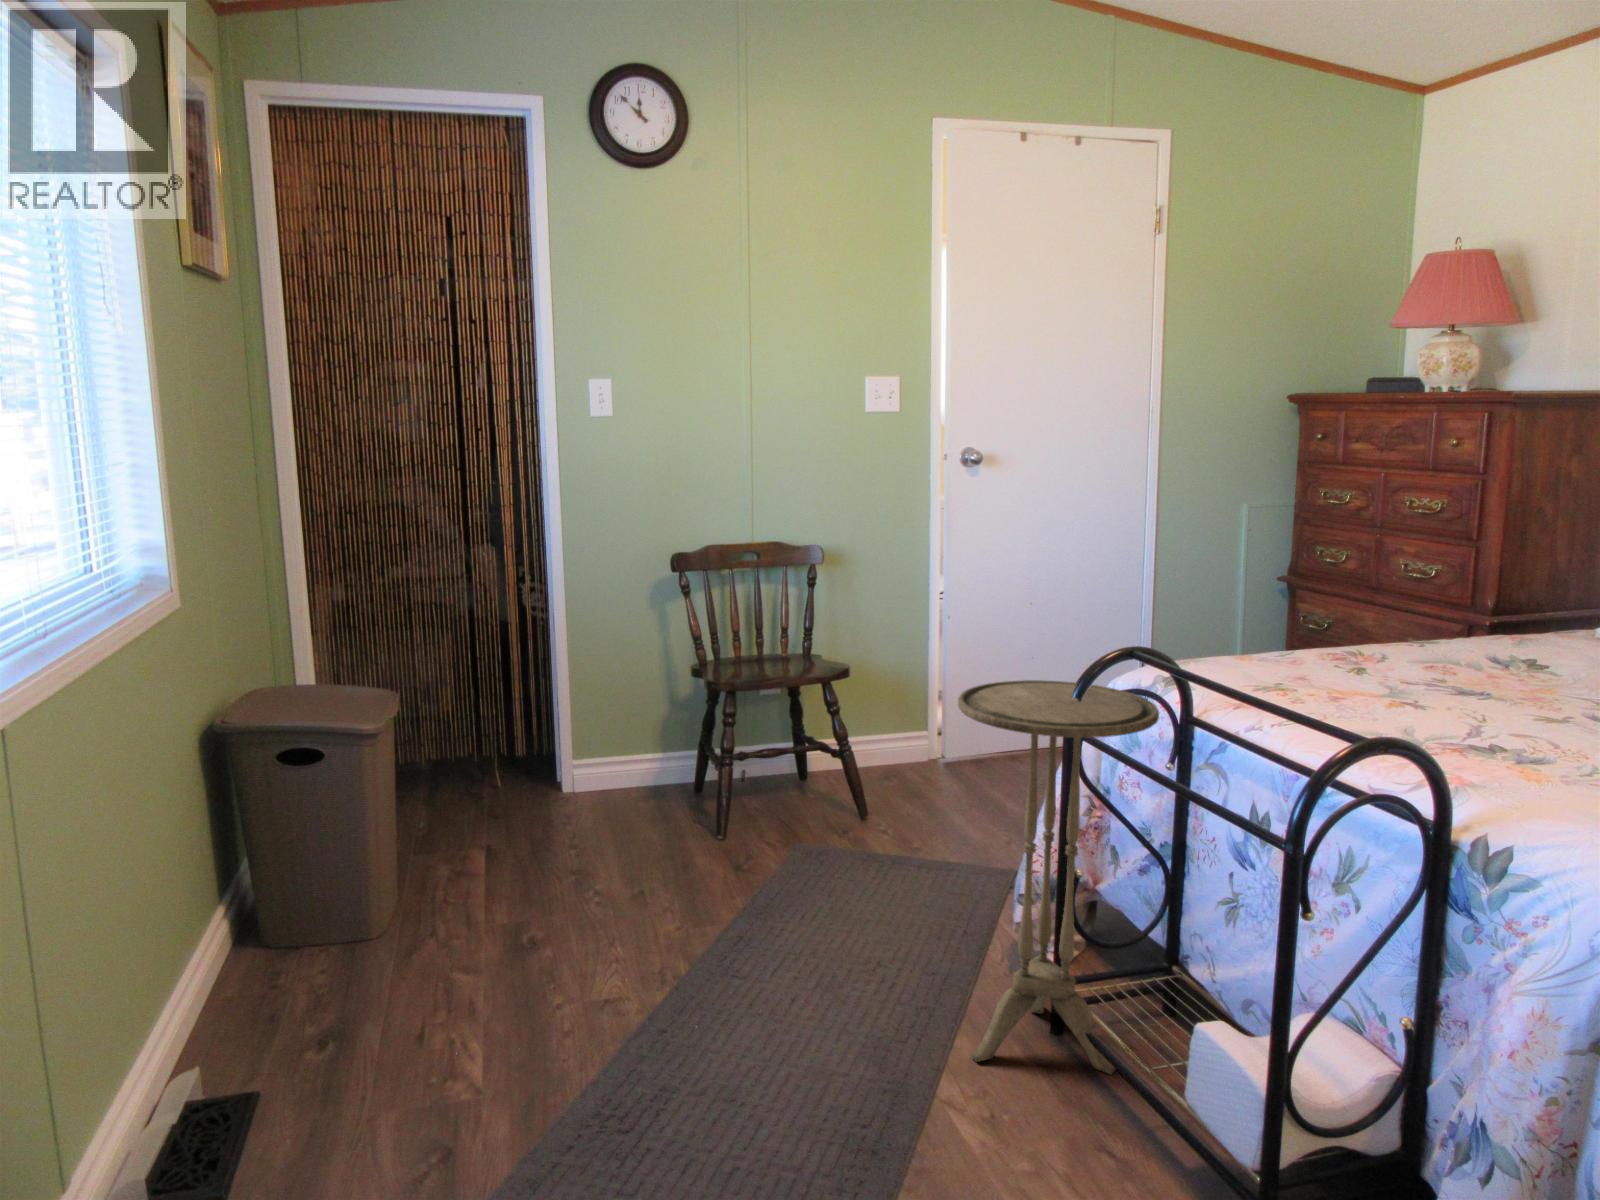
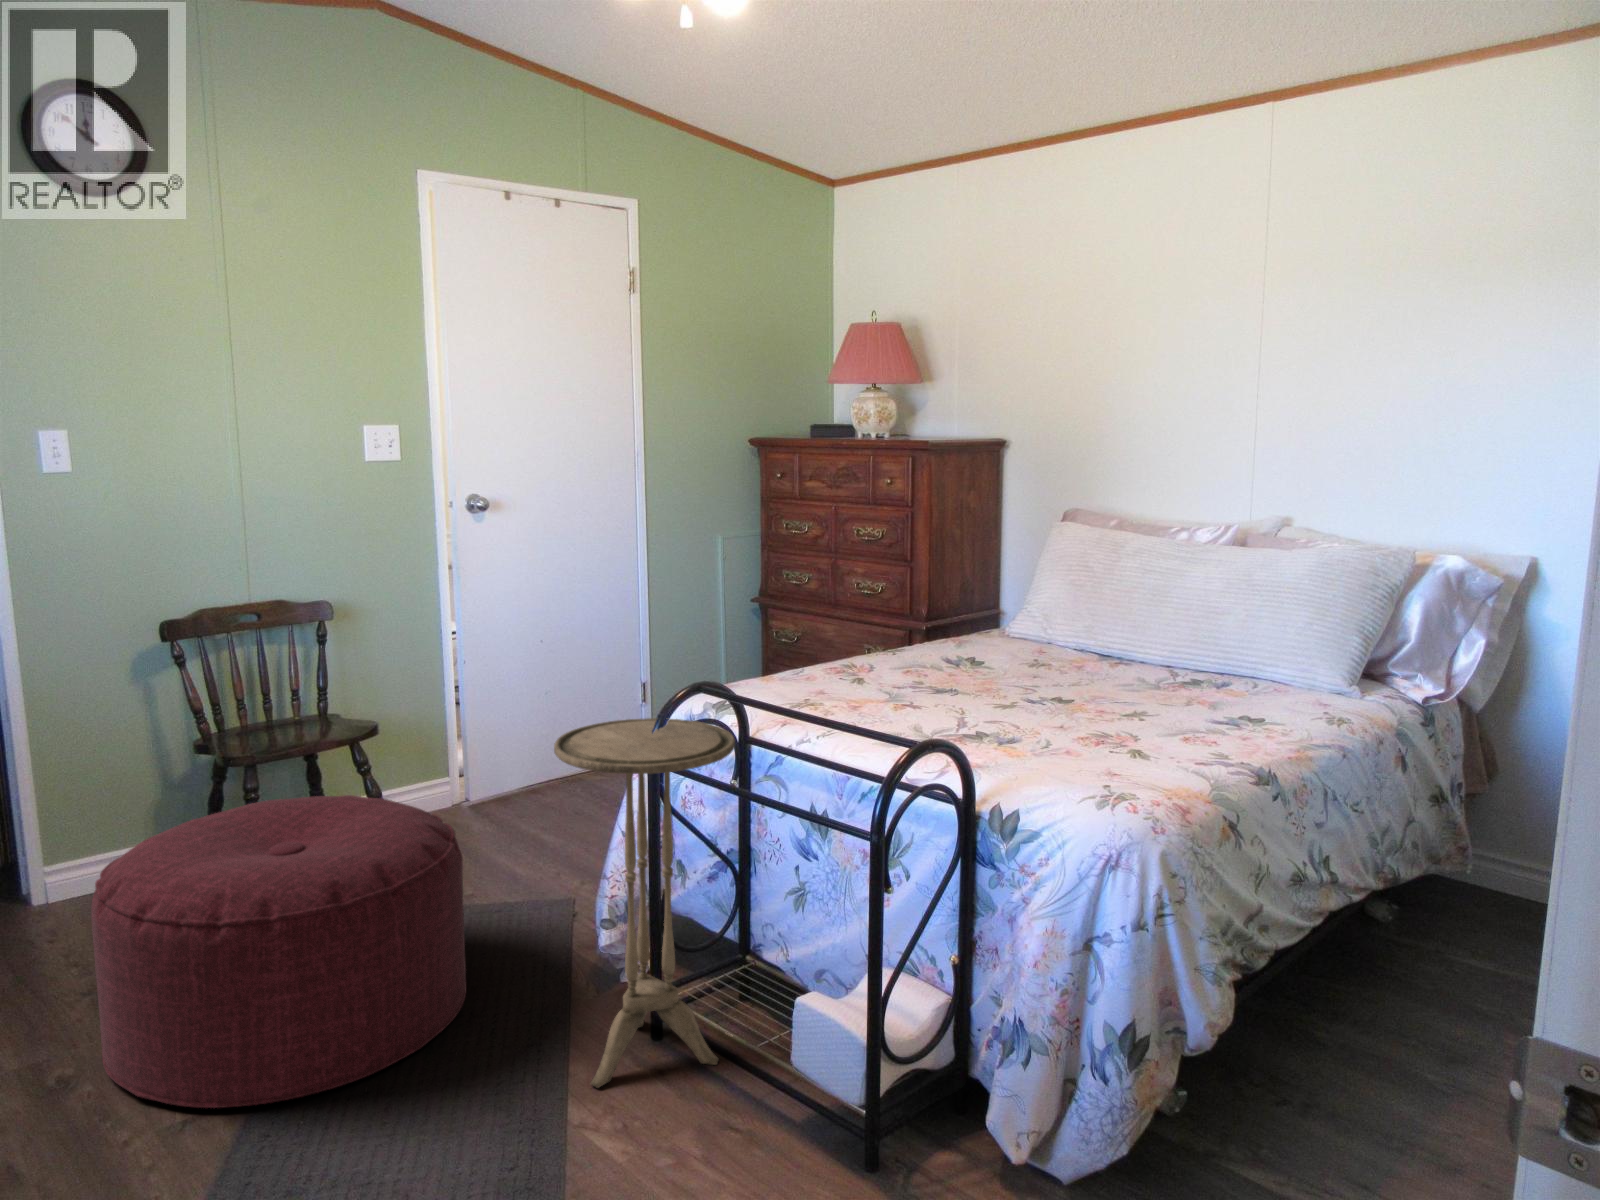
ottoman: none [575,722,885,993] -> present [91,795,467,1108]

